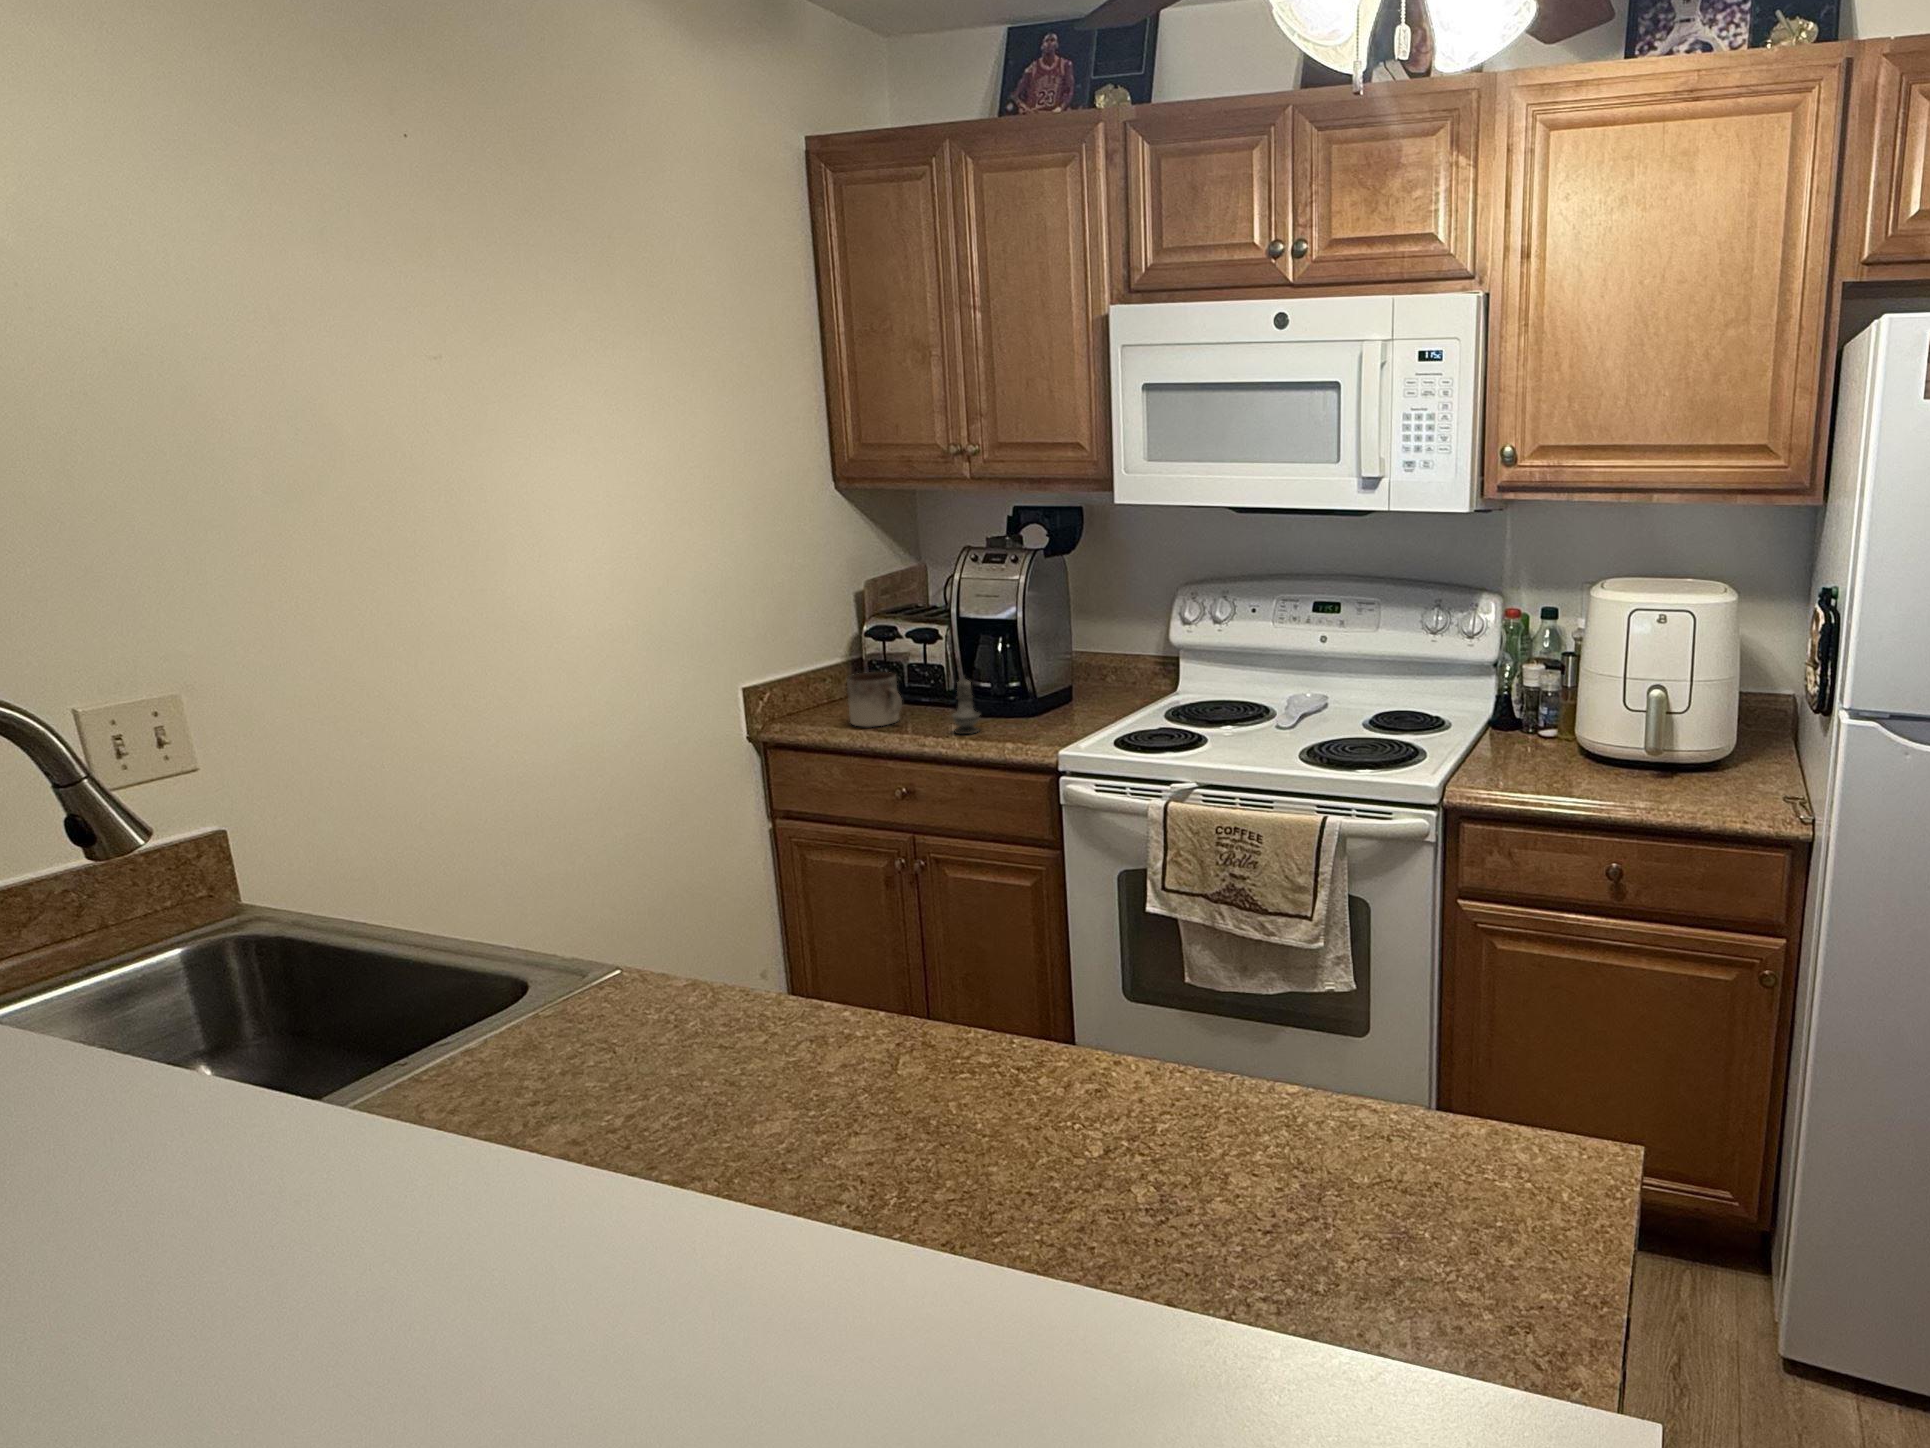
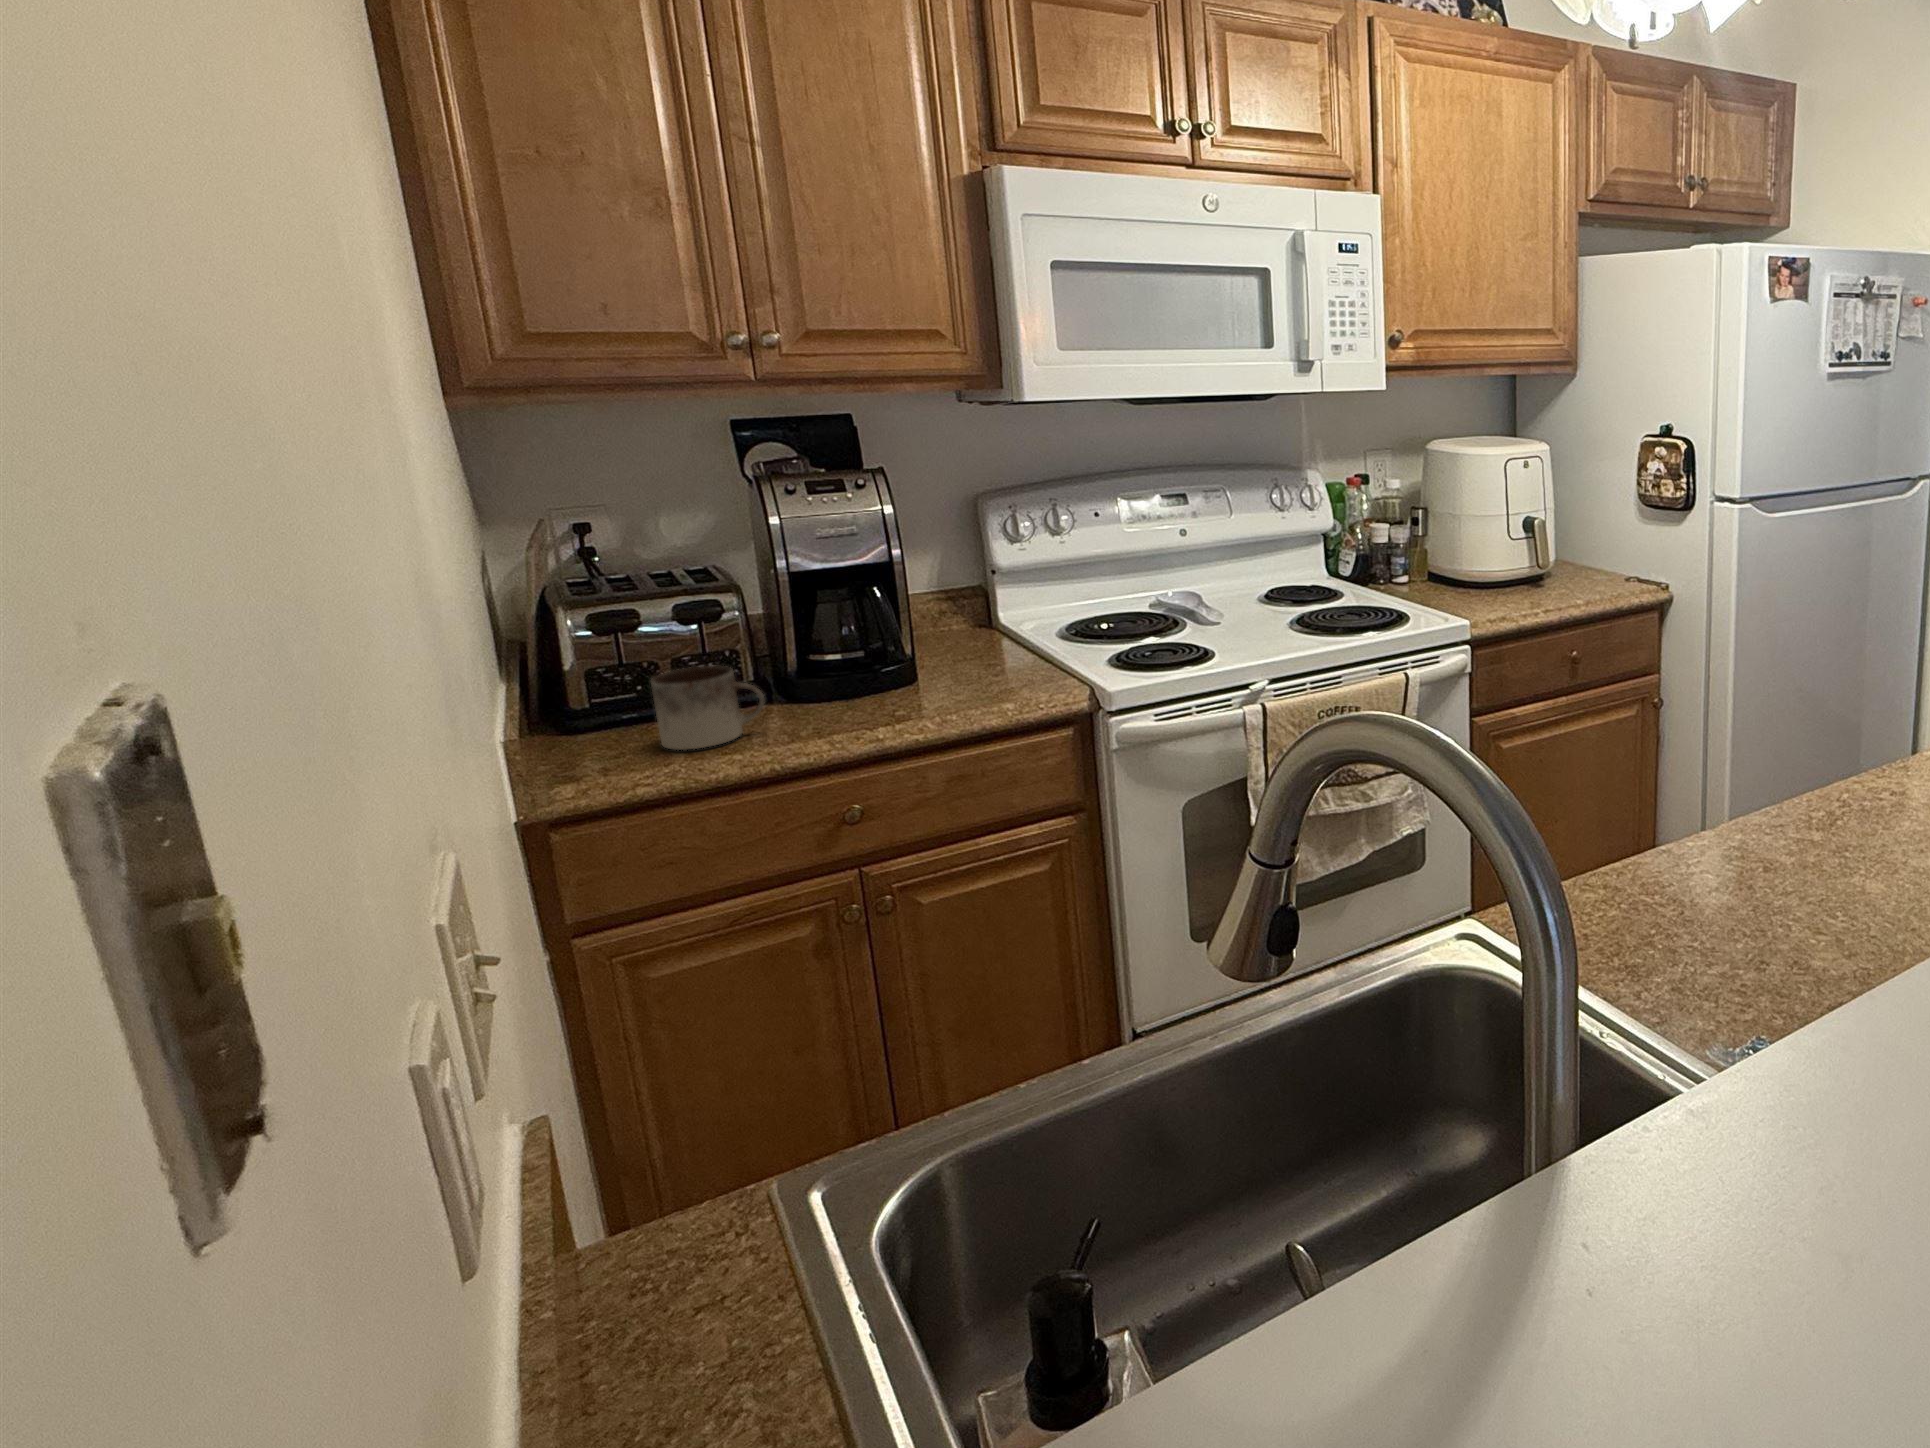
salt shaker: present [952,676,980,734] -> none [859,639,902,716]

